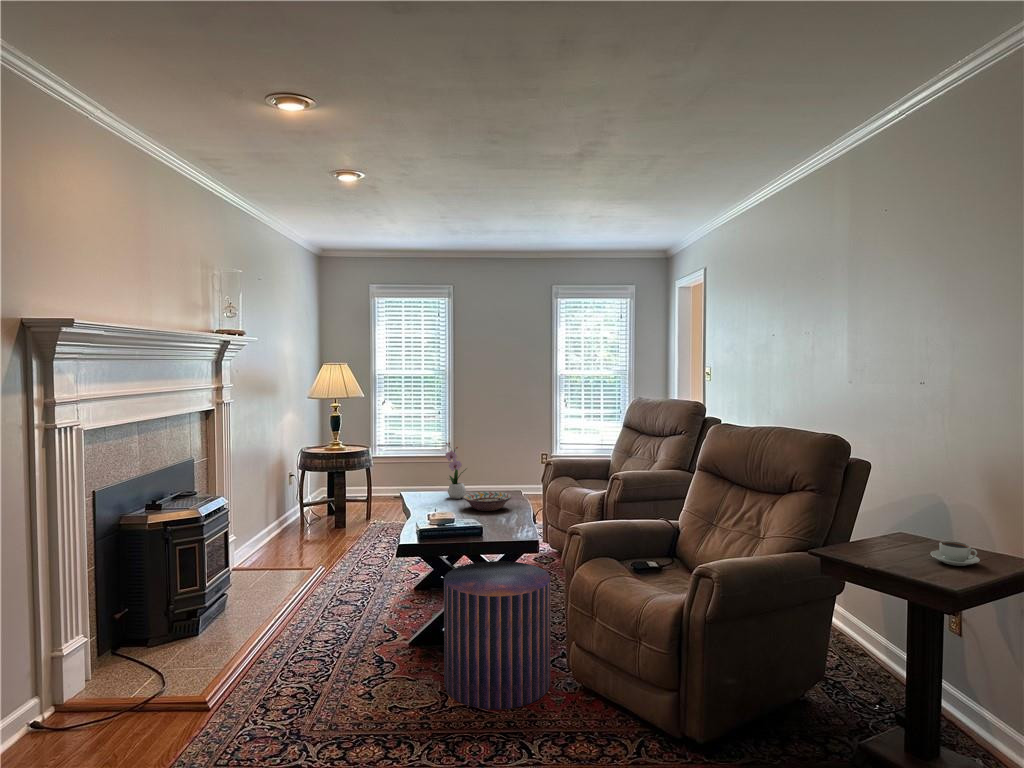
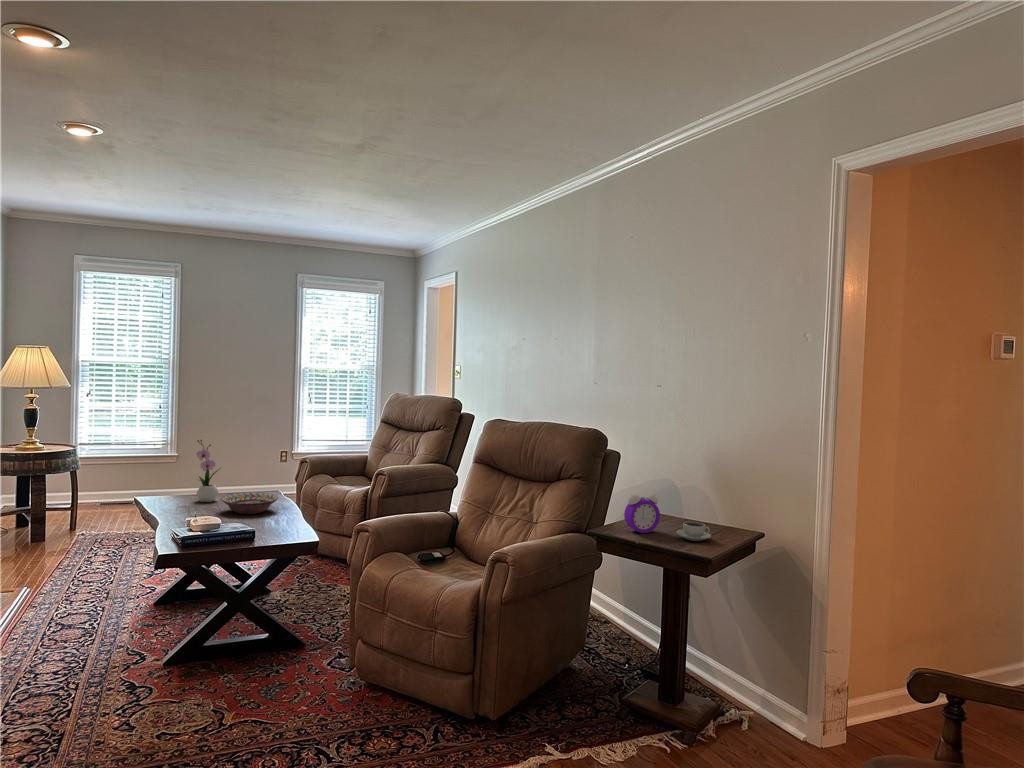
alarm clock: none [860,506,908,552] -> present [624,495,660,533]
pouf: present [444,561,550,709] -> none [218,565,340,721]

